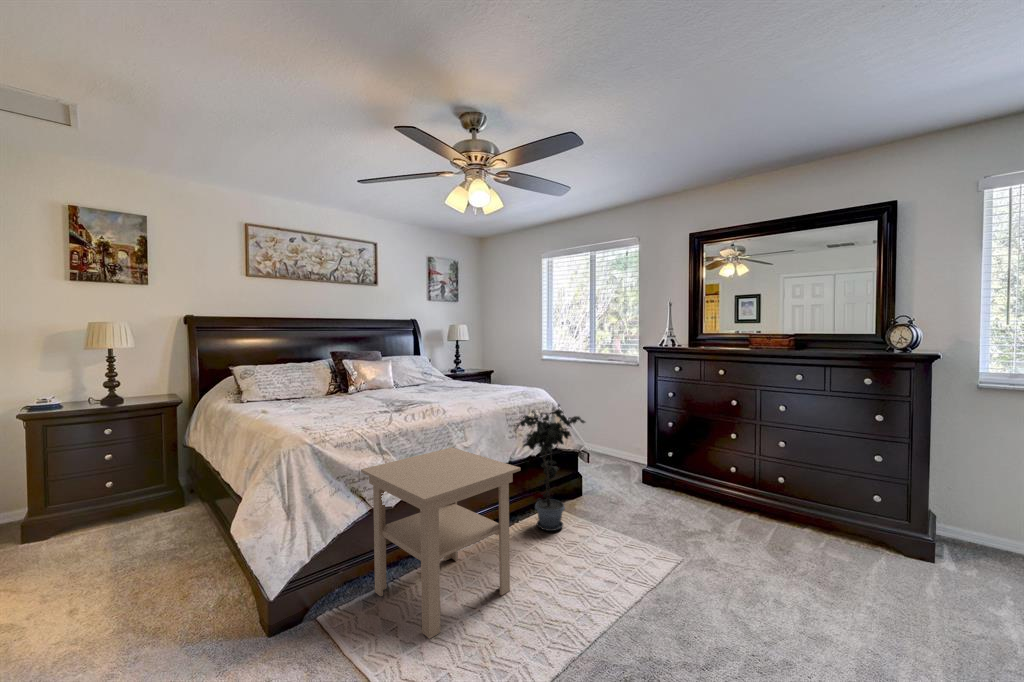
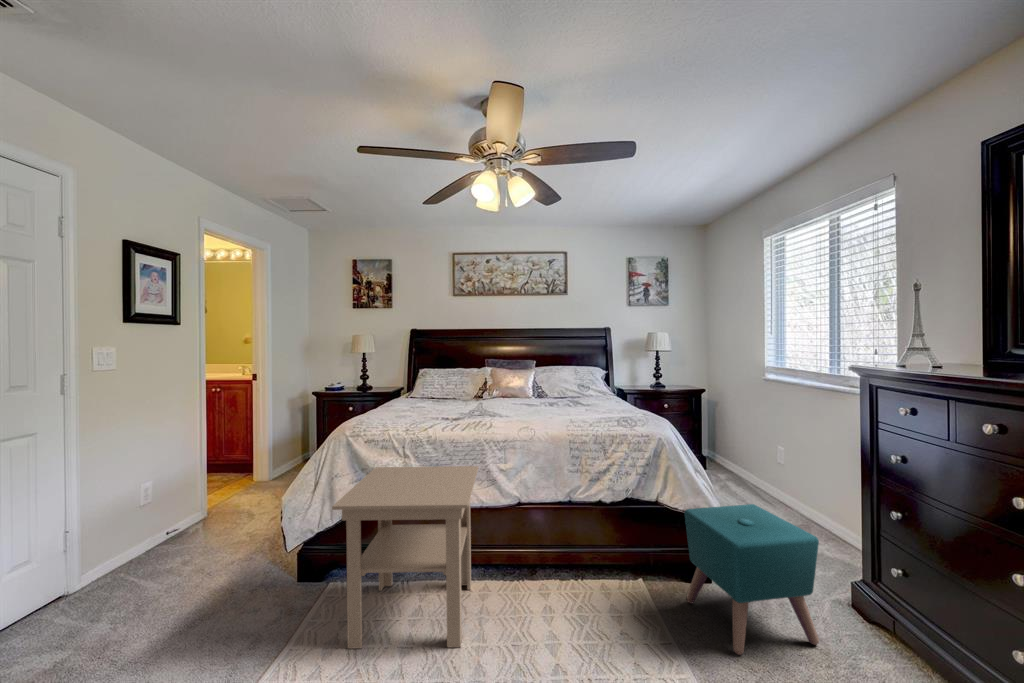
potted plant: present [514,404,585,531] -> none [549,438,664,609]
ottoman: none [586,437,656,522] -> present [684,504,819,655]

